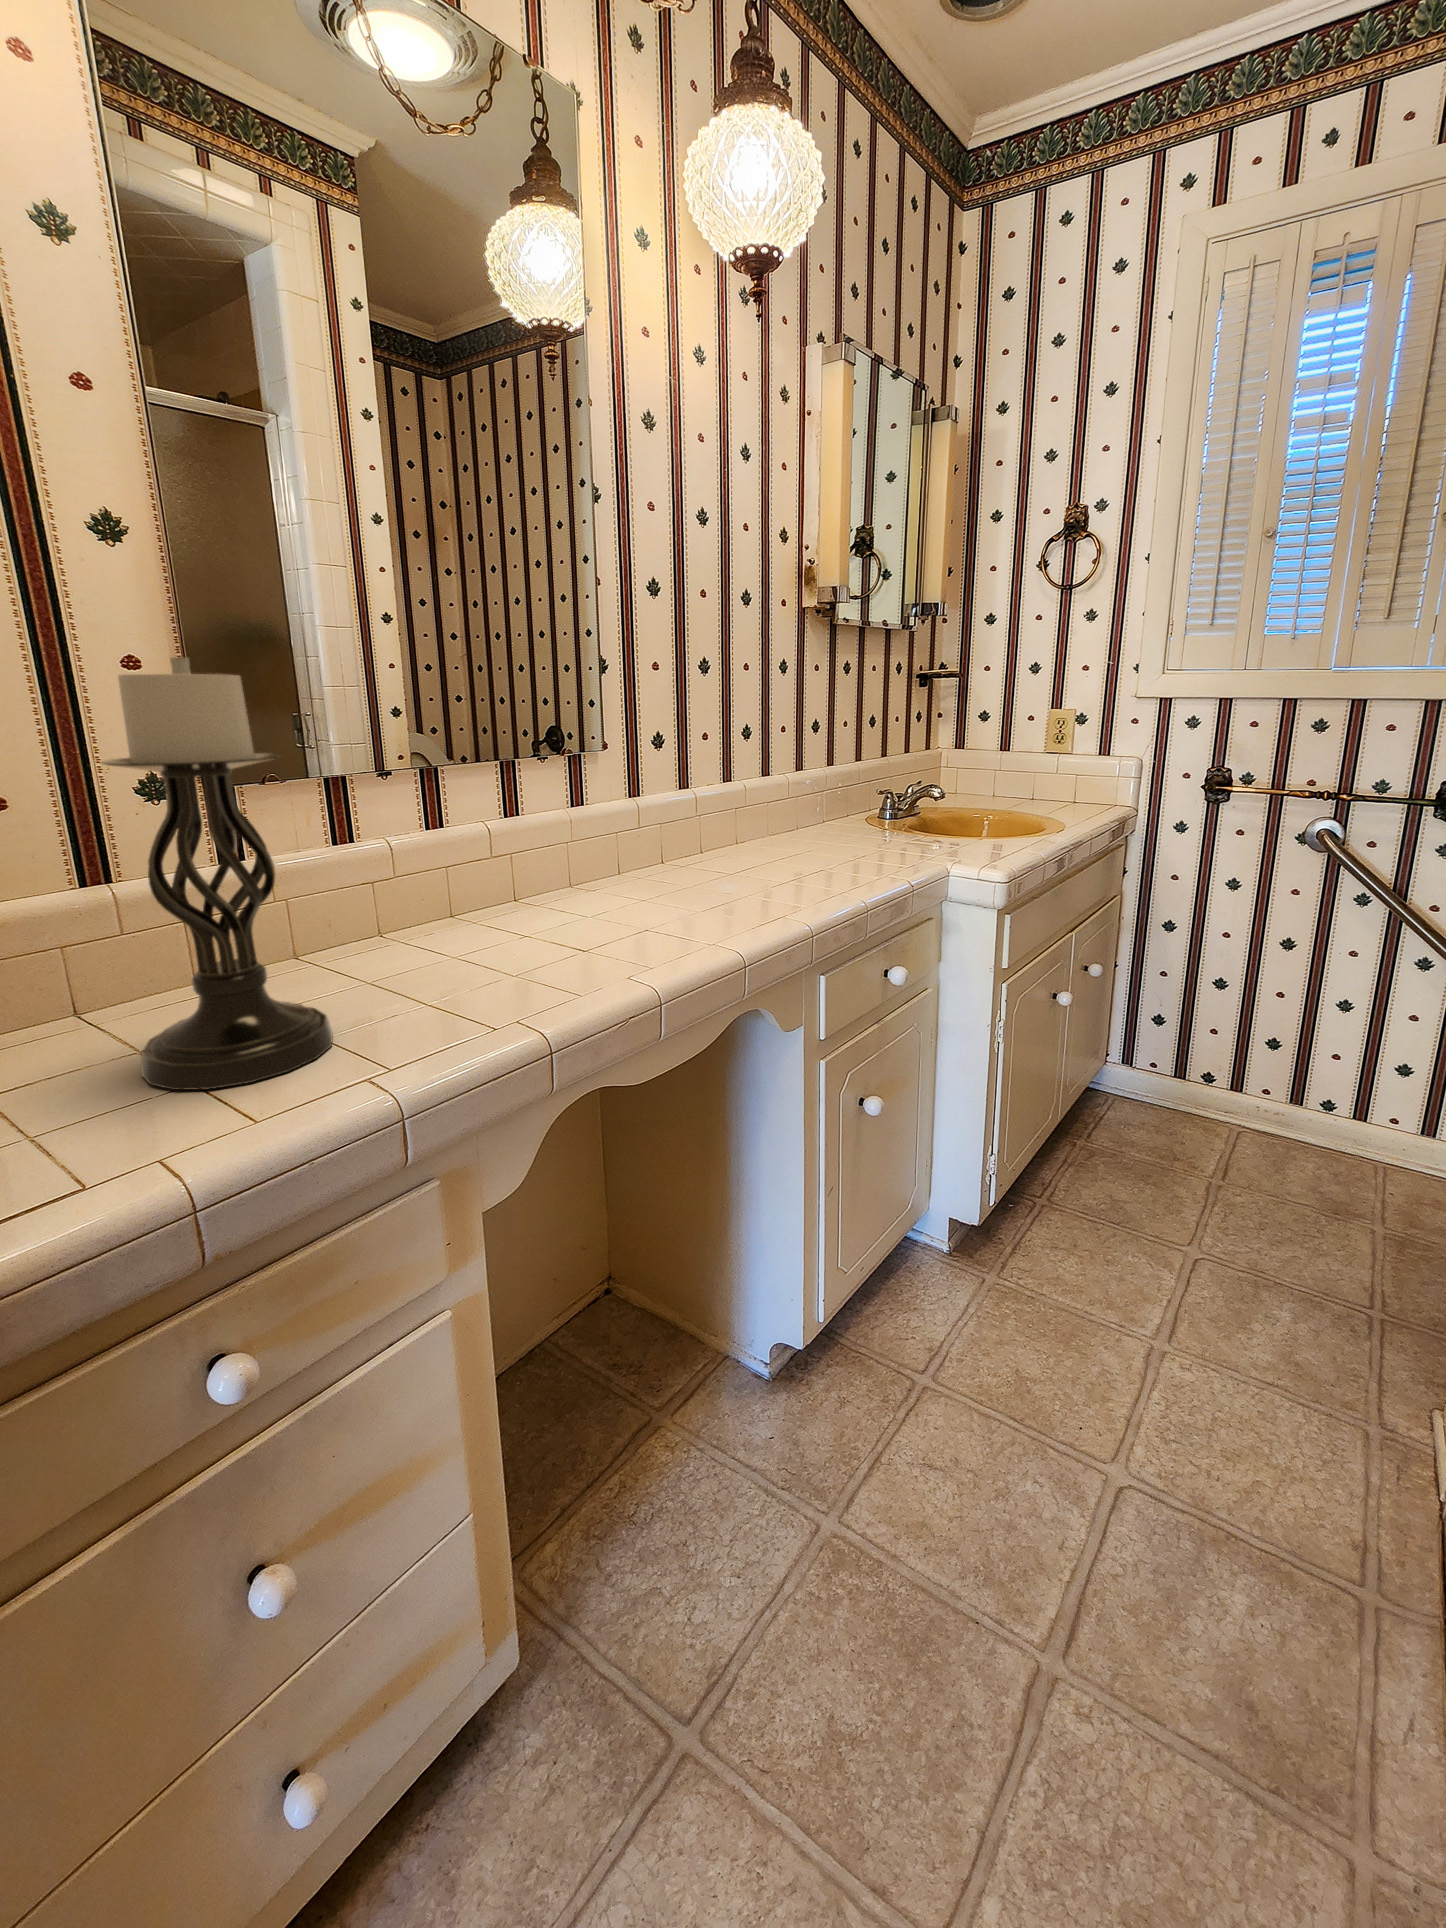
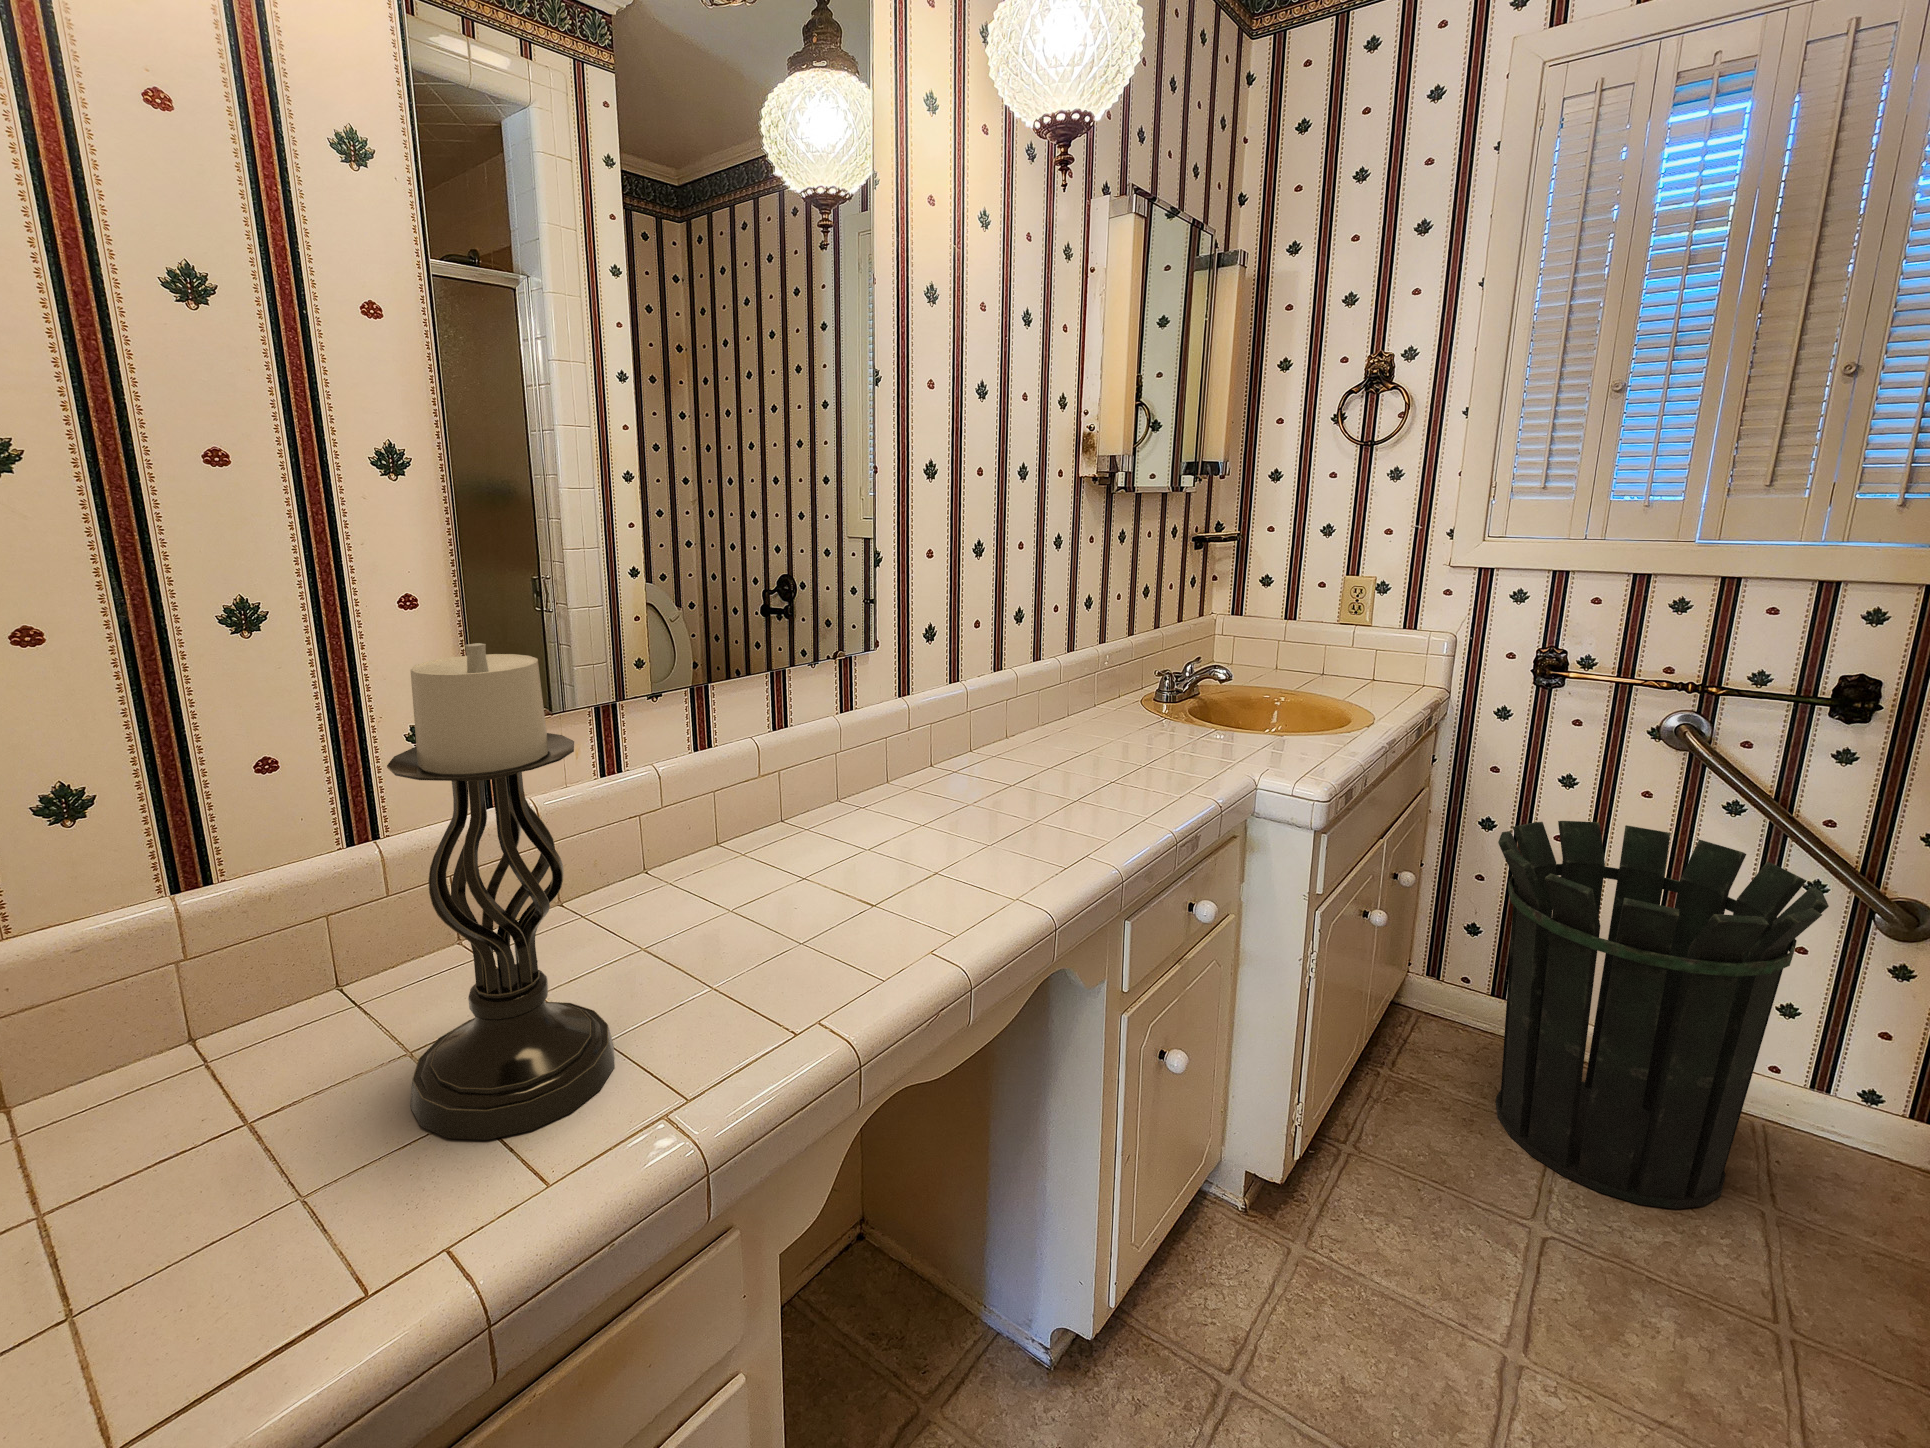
waste bin: none [1169,919,1422,1232] -> present [1496,821,1829,1209]

